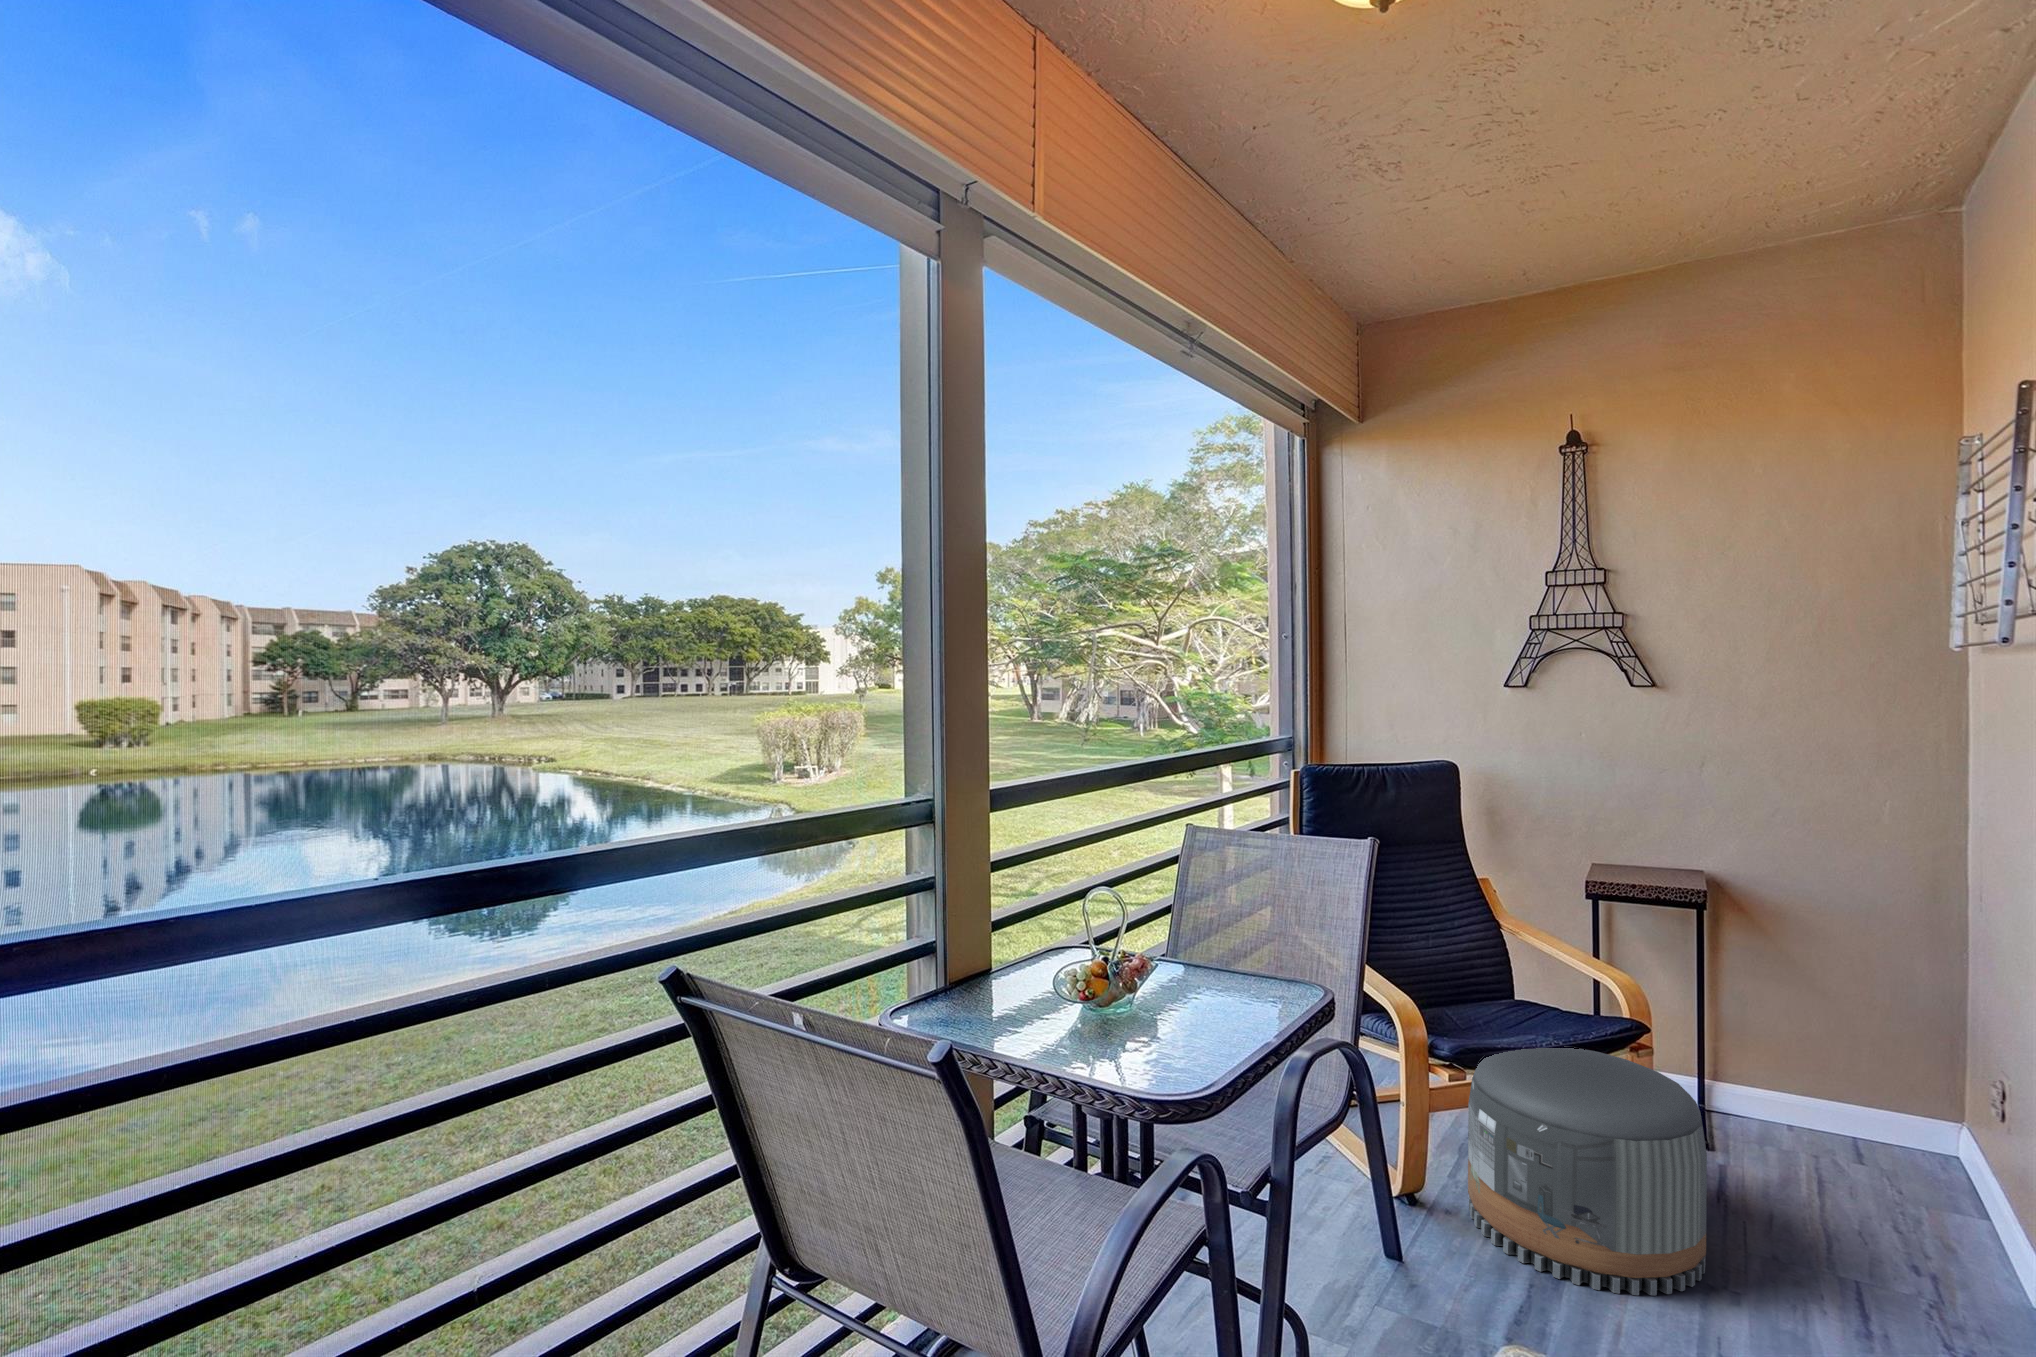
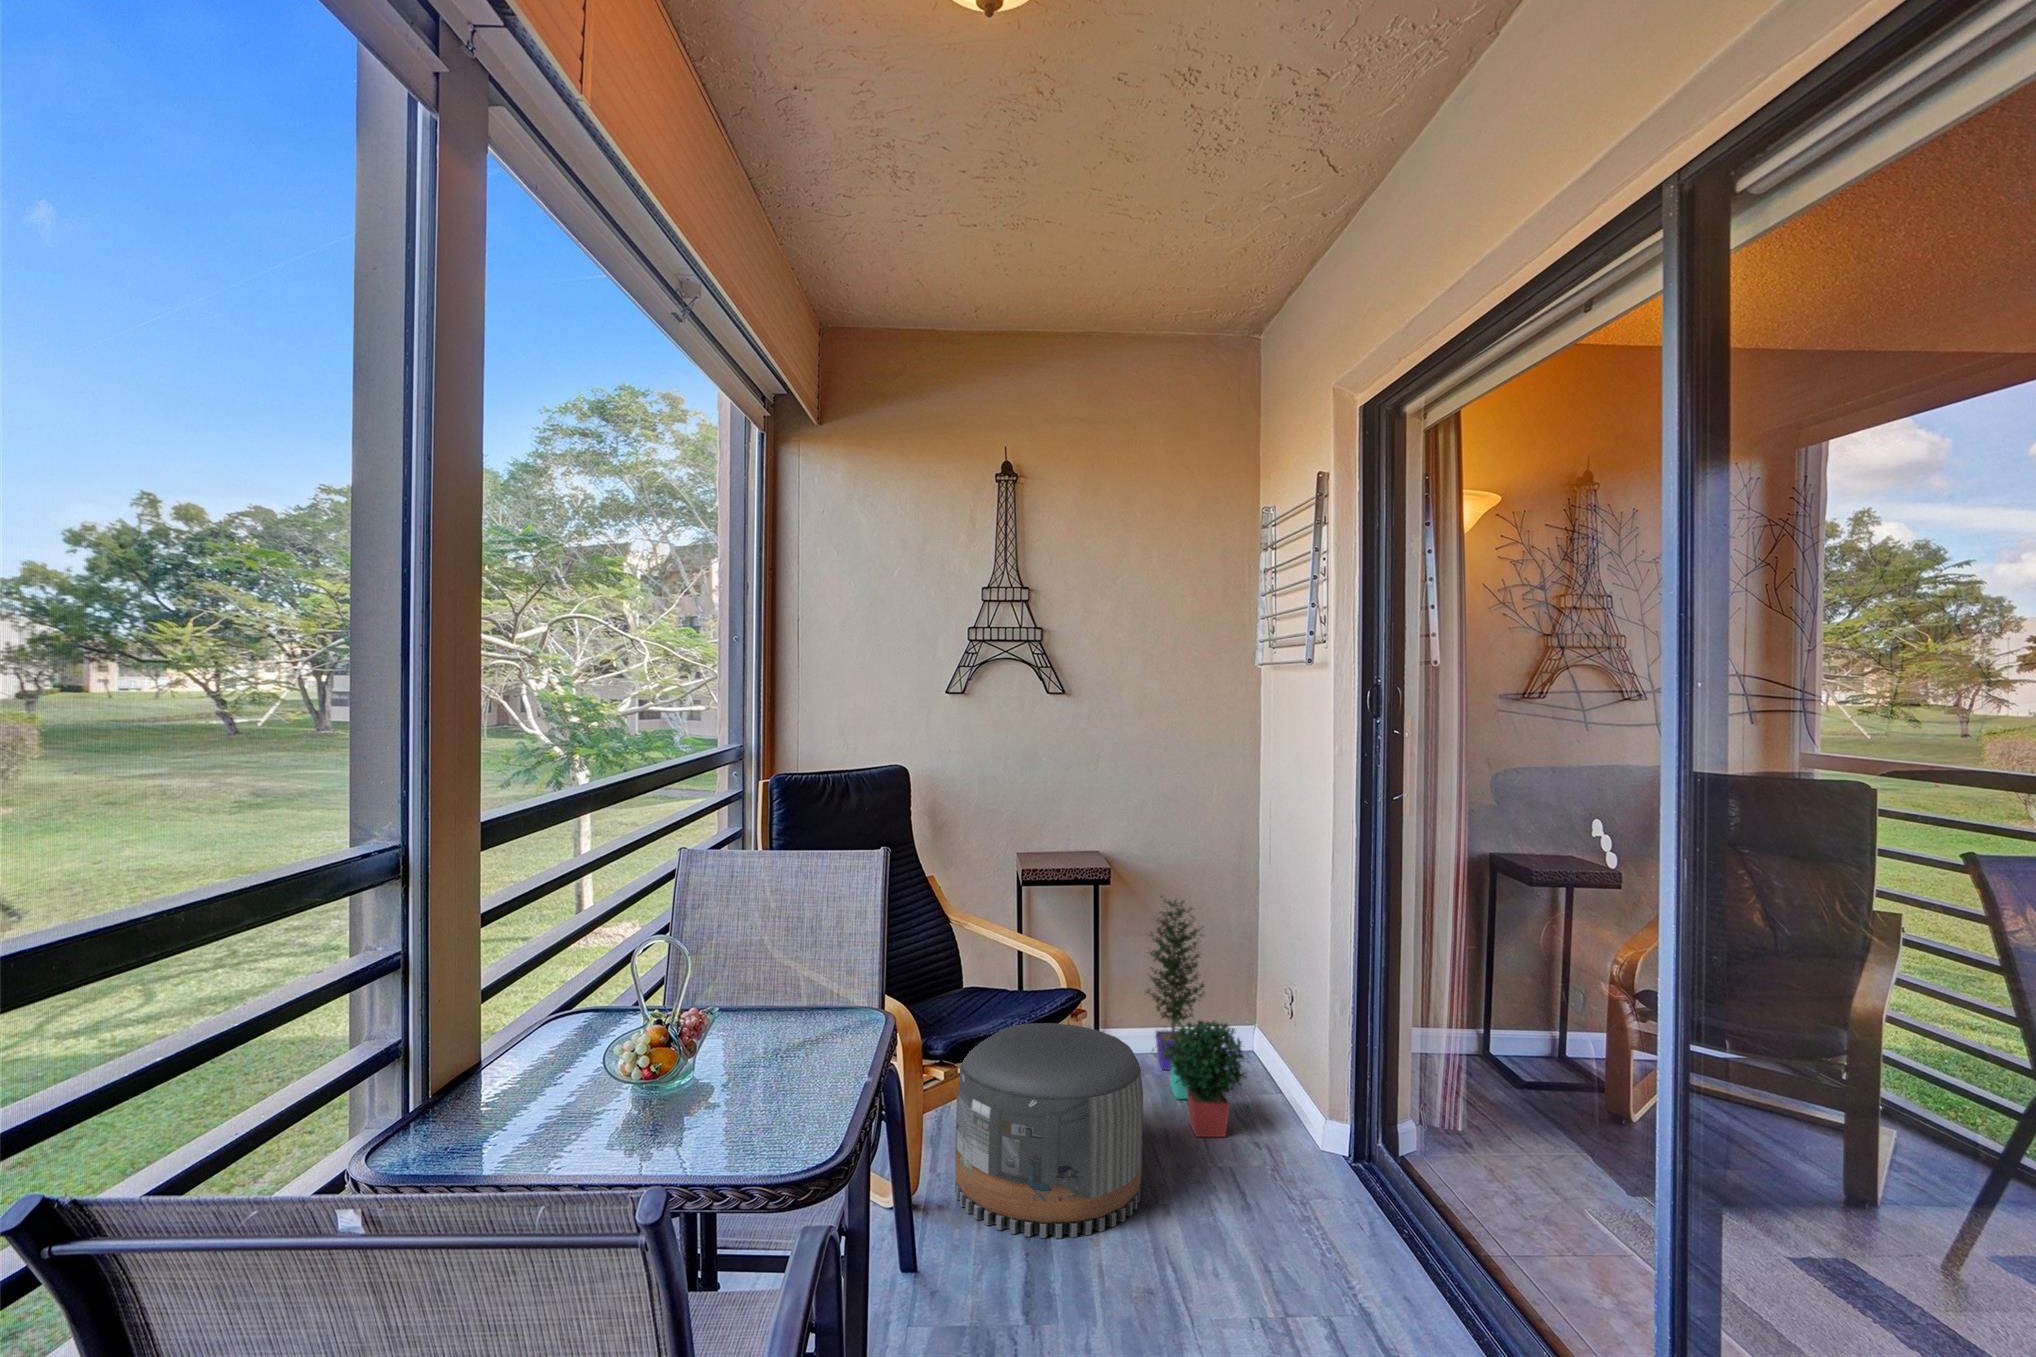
potted plant: none [1766,931,1902,1246] -> present [1146,896,1246,1137]

